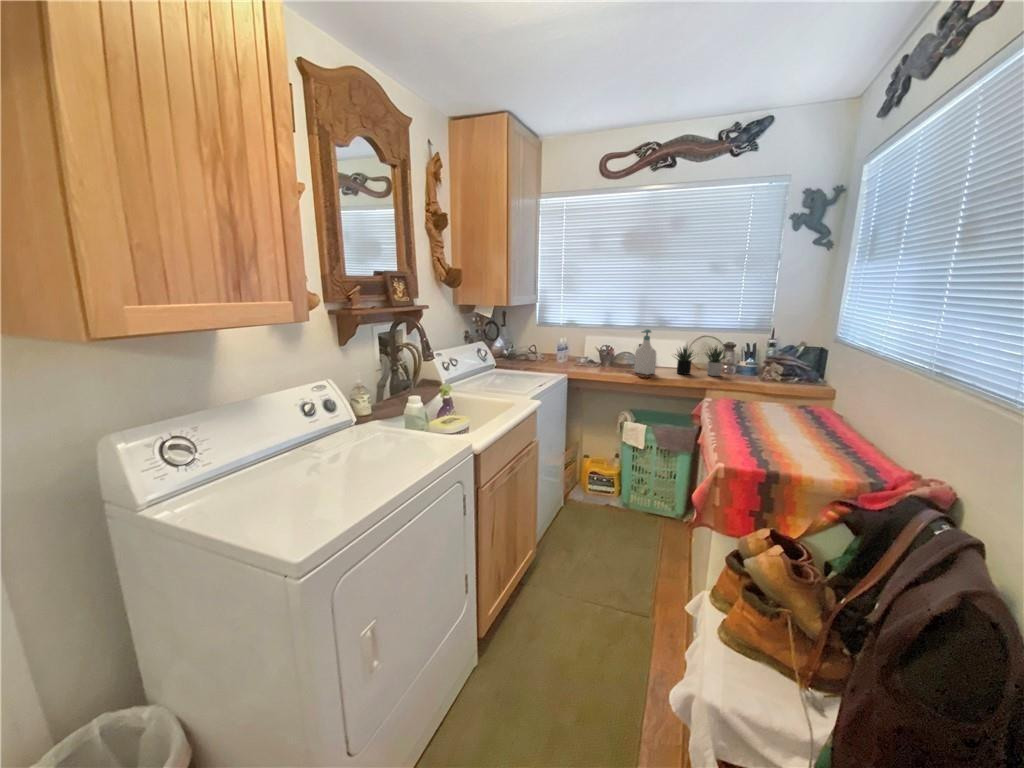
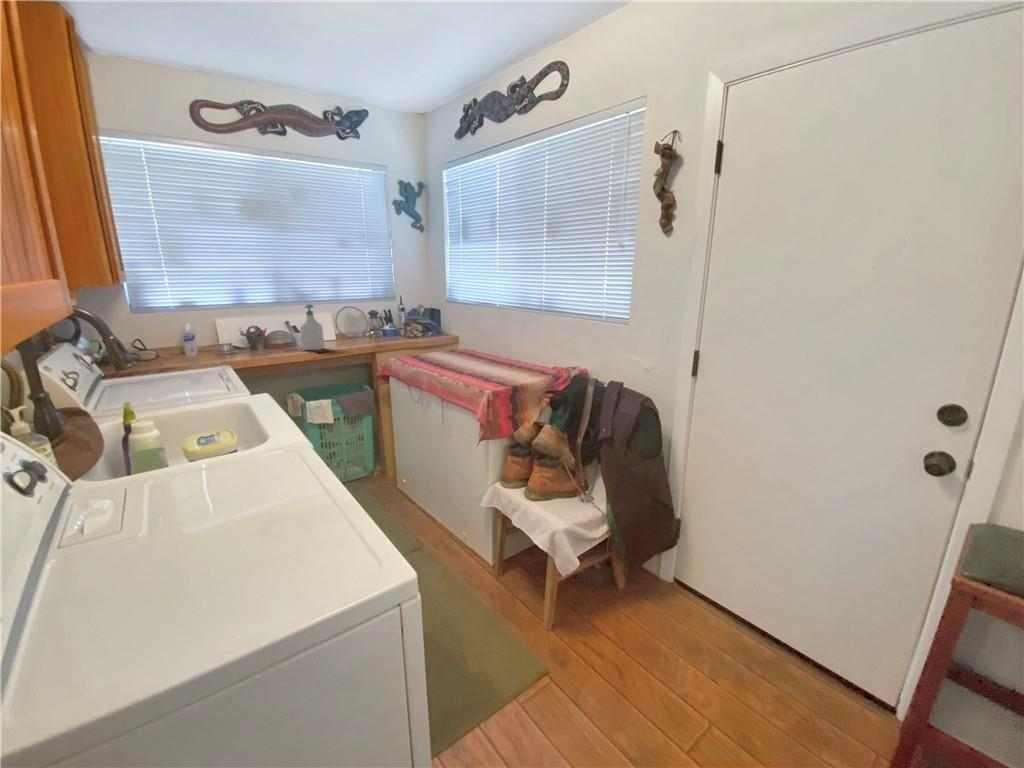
succulent plant: present [675,347,726,376] -> none [331,312,383,344]

